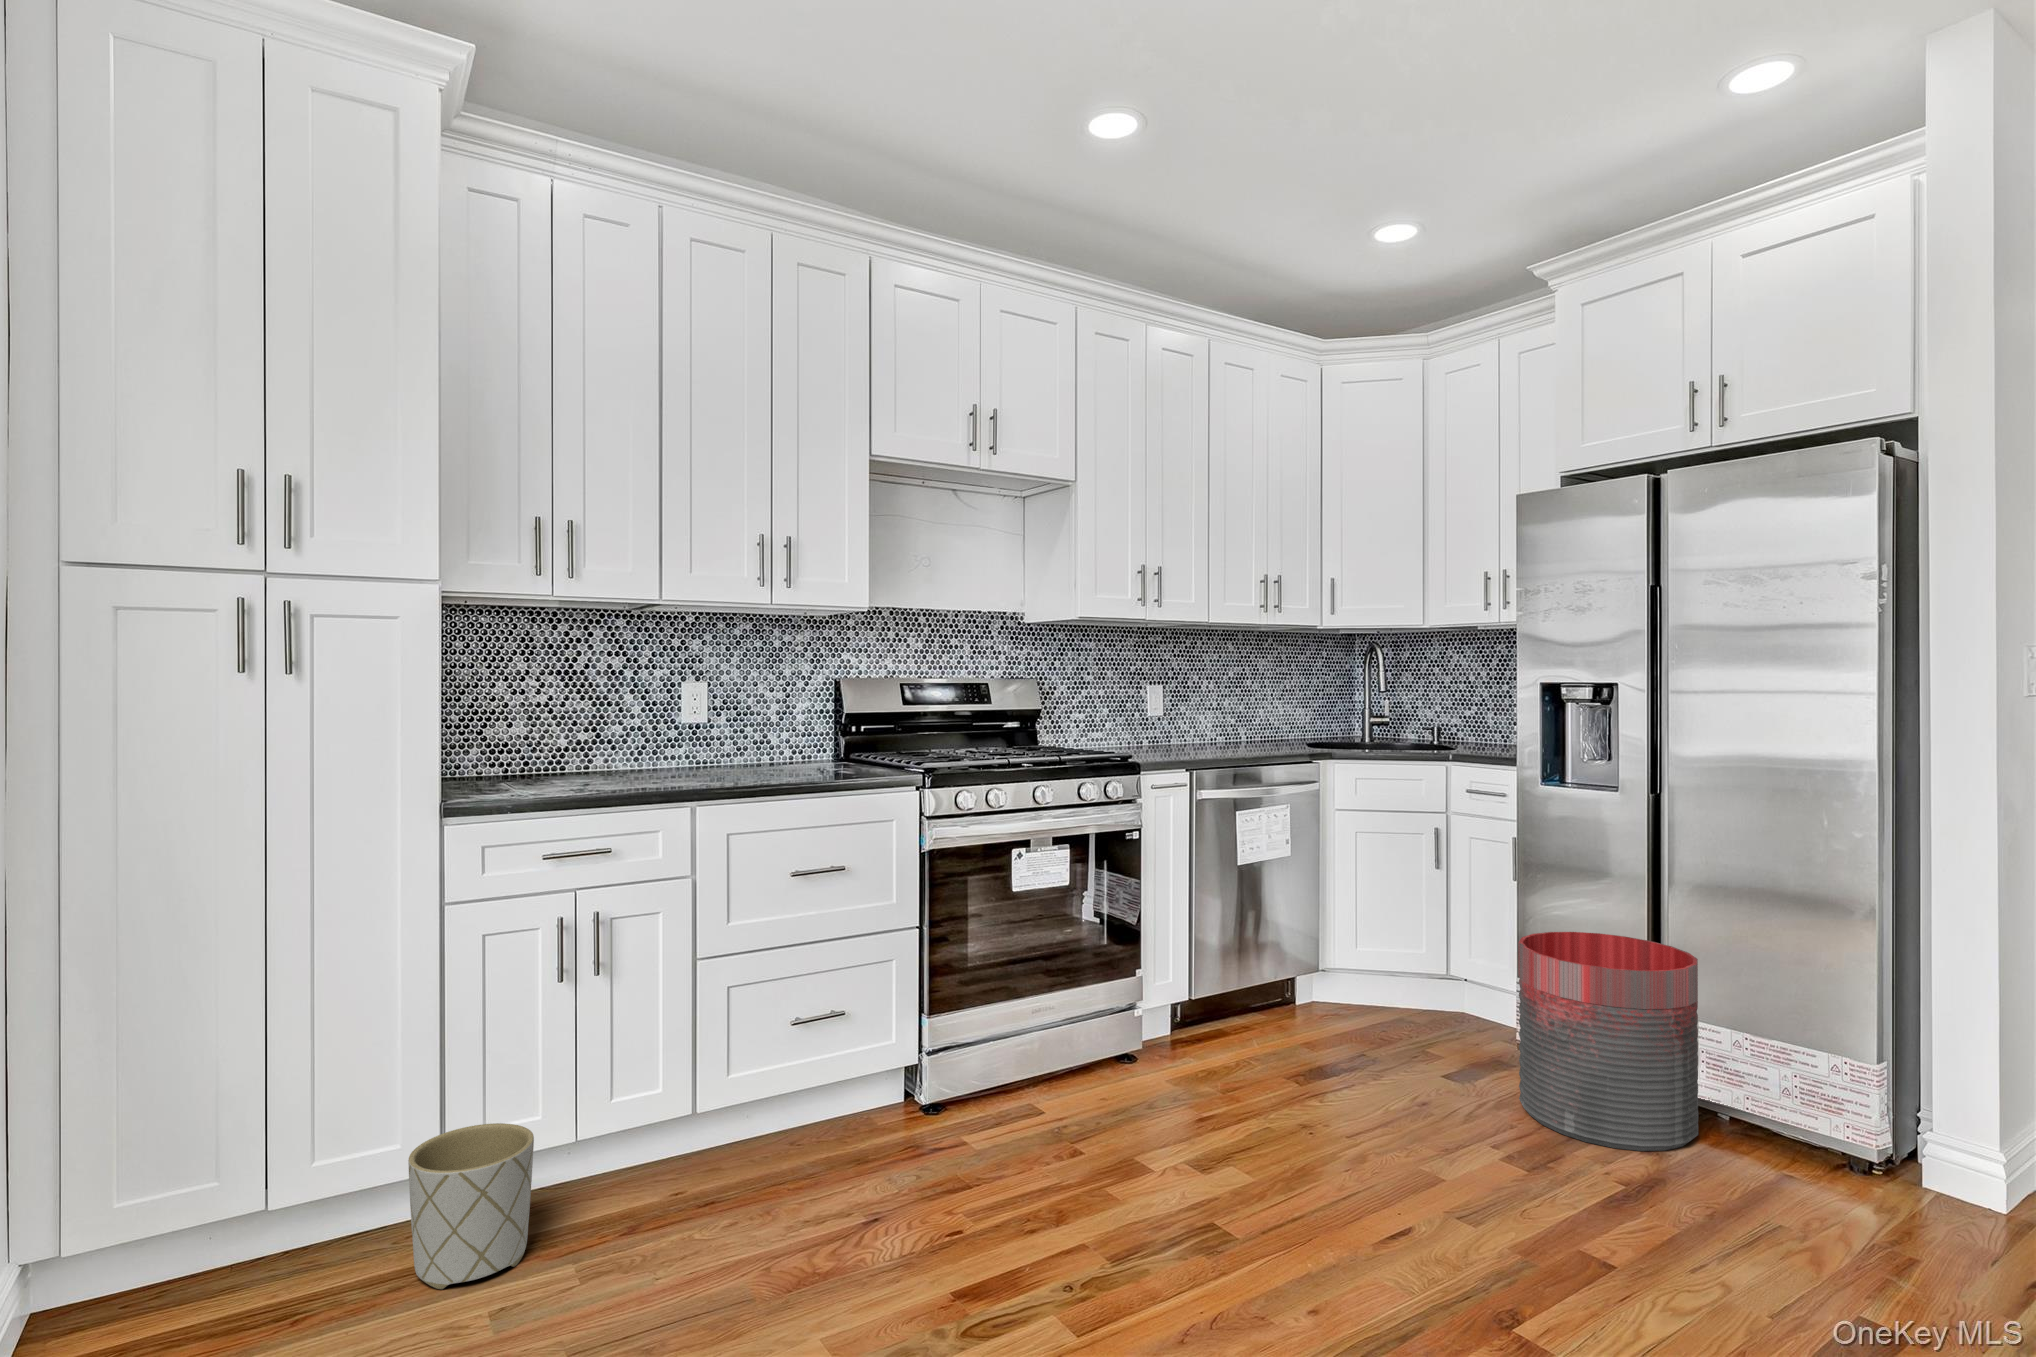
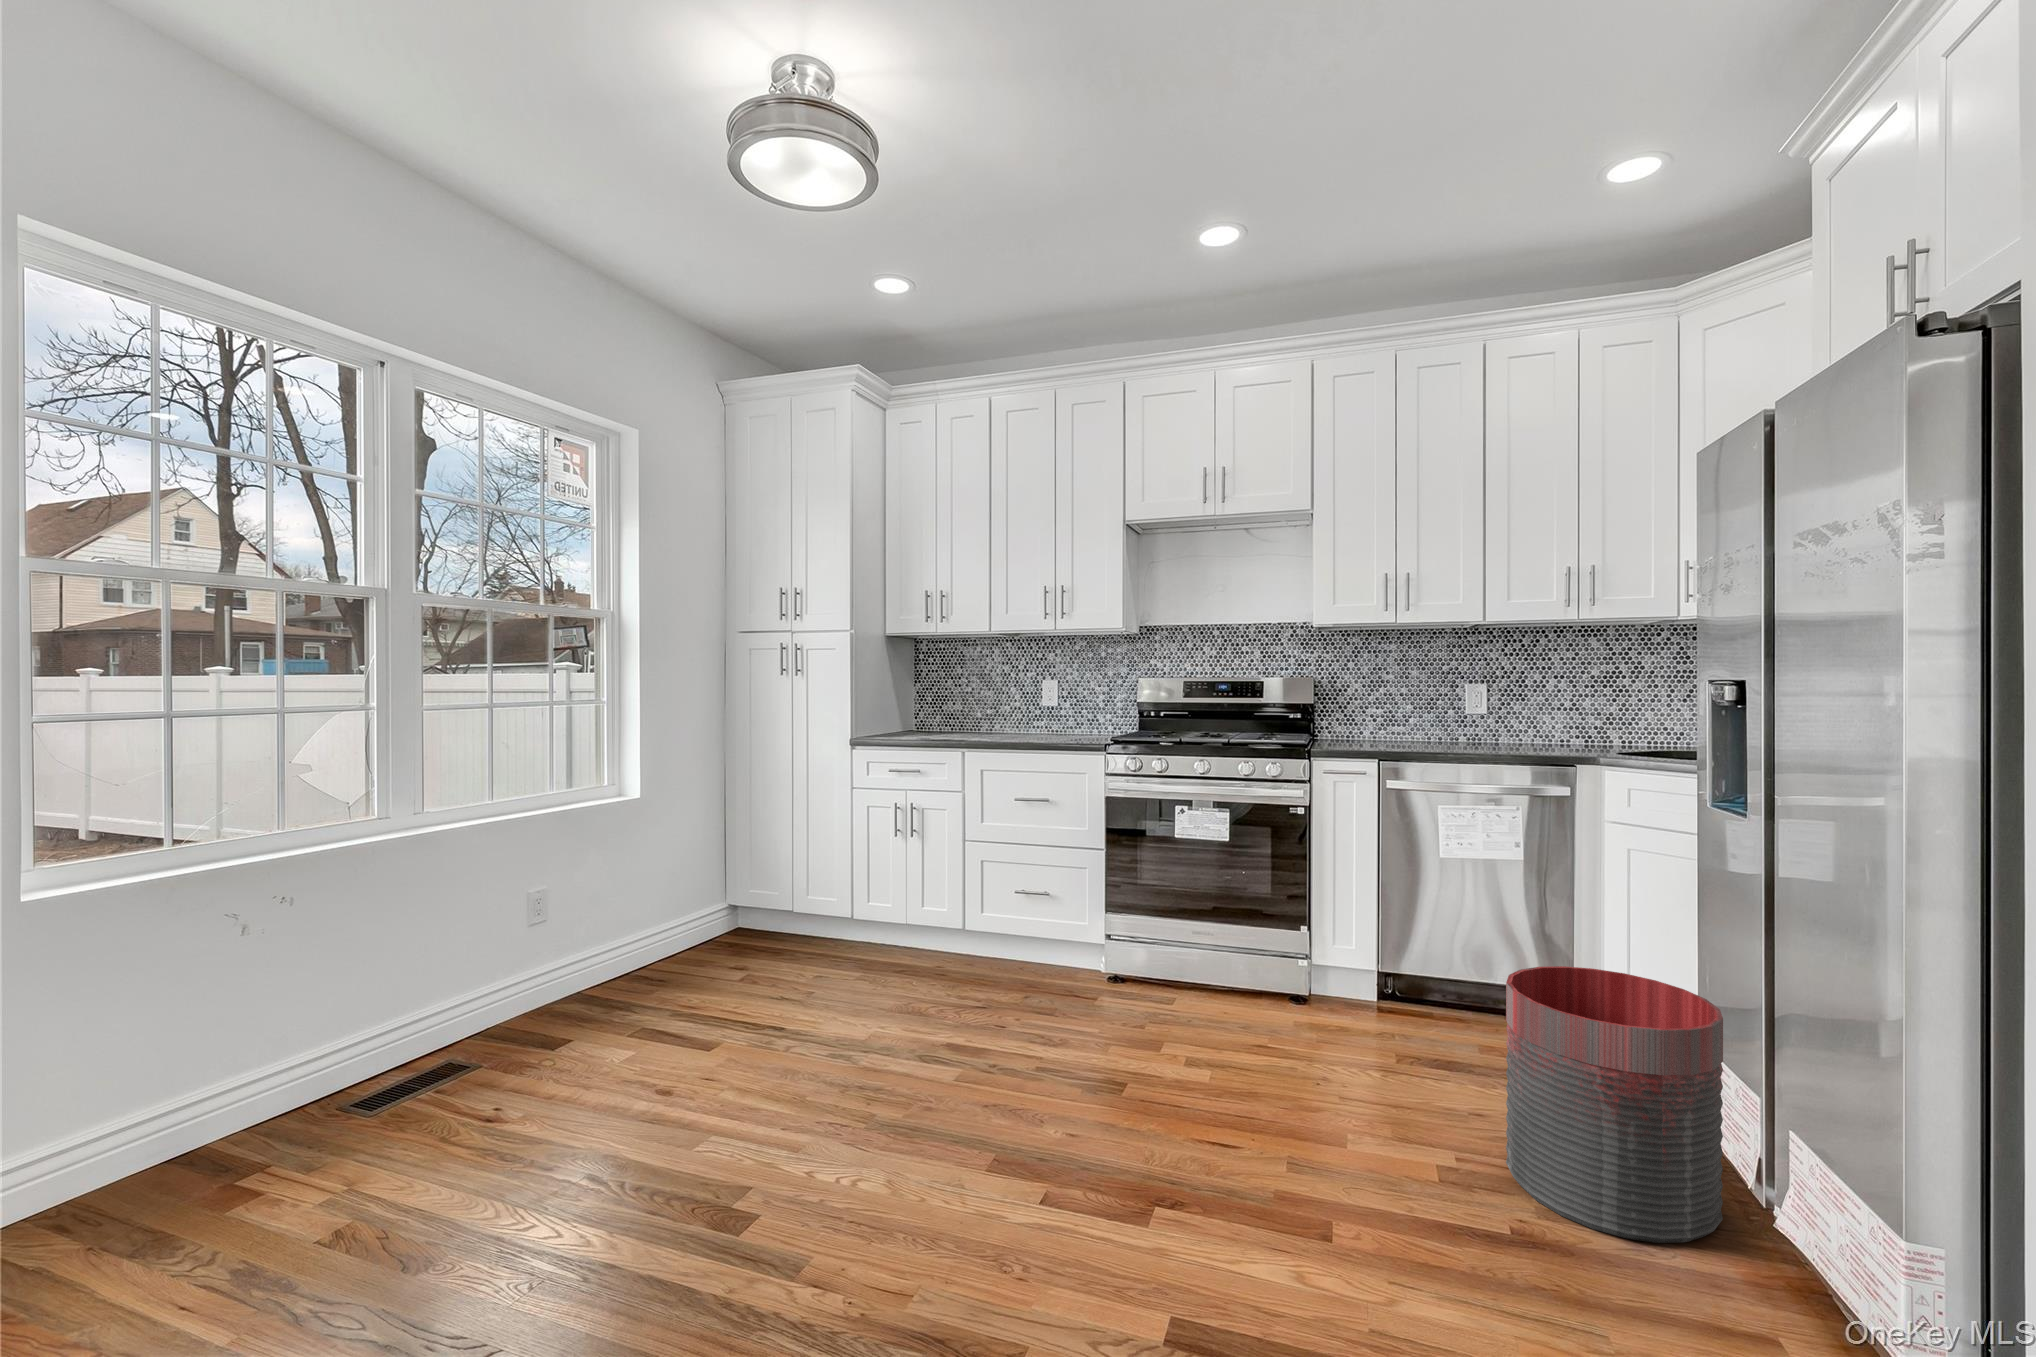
planter: present [408,1123,534,1289] -> none [812,897,867,965]

